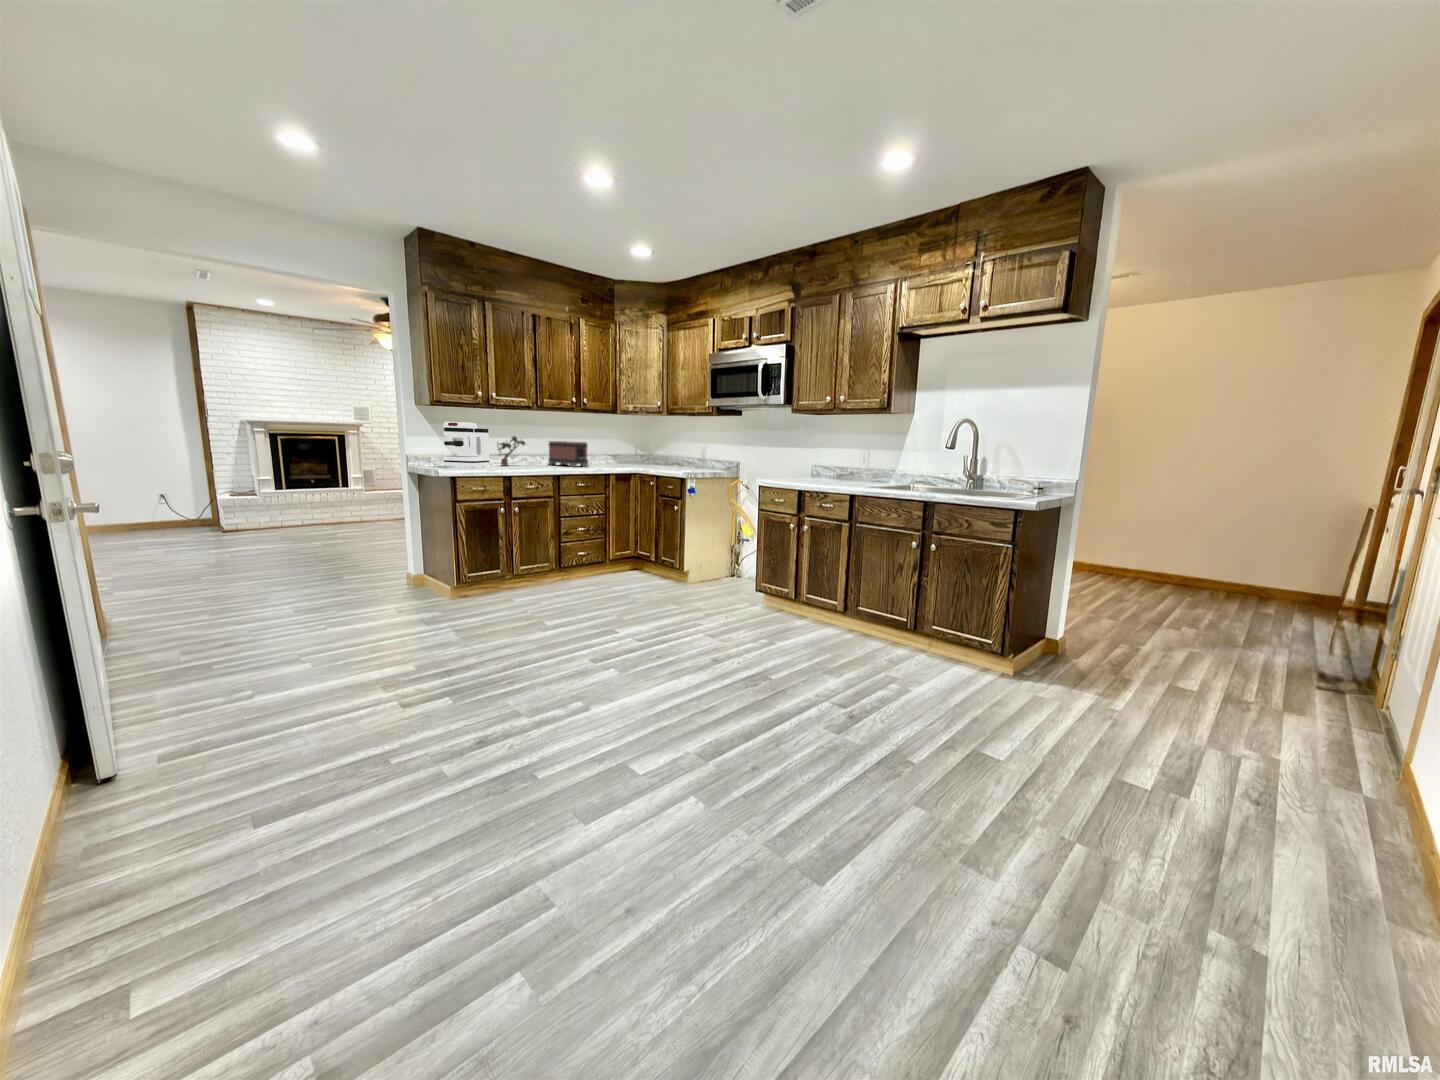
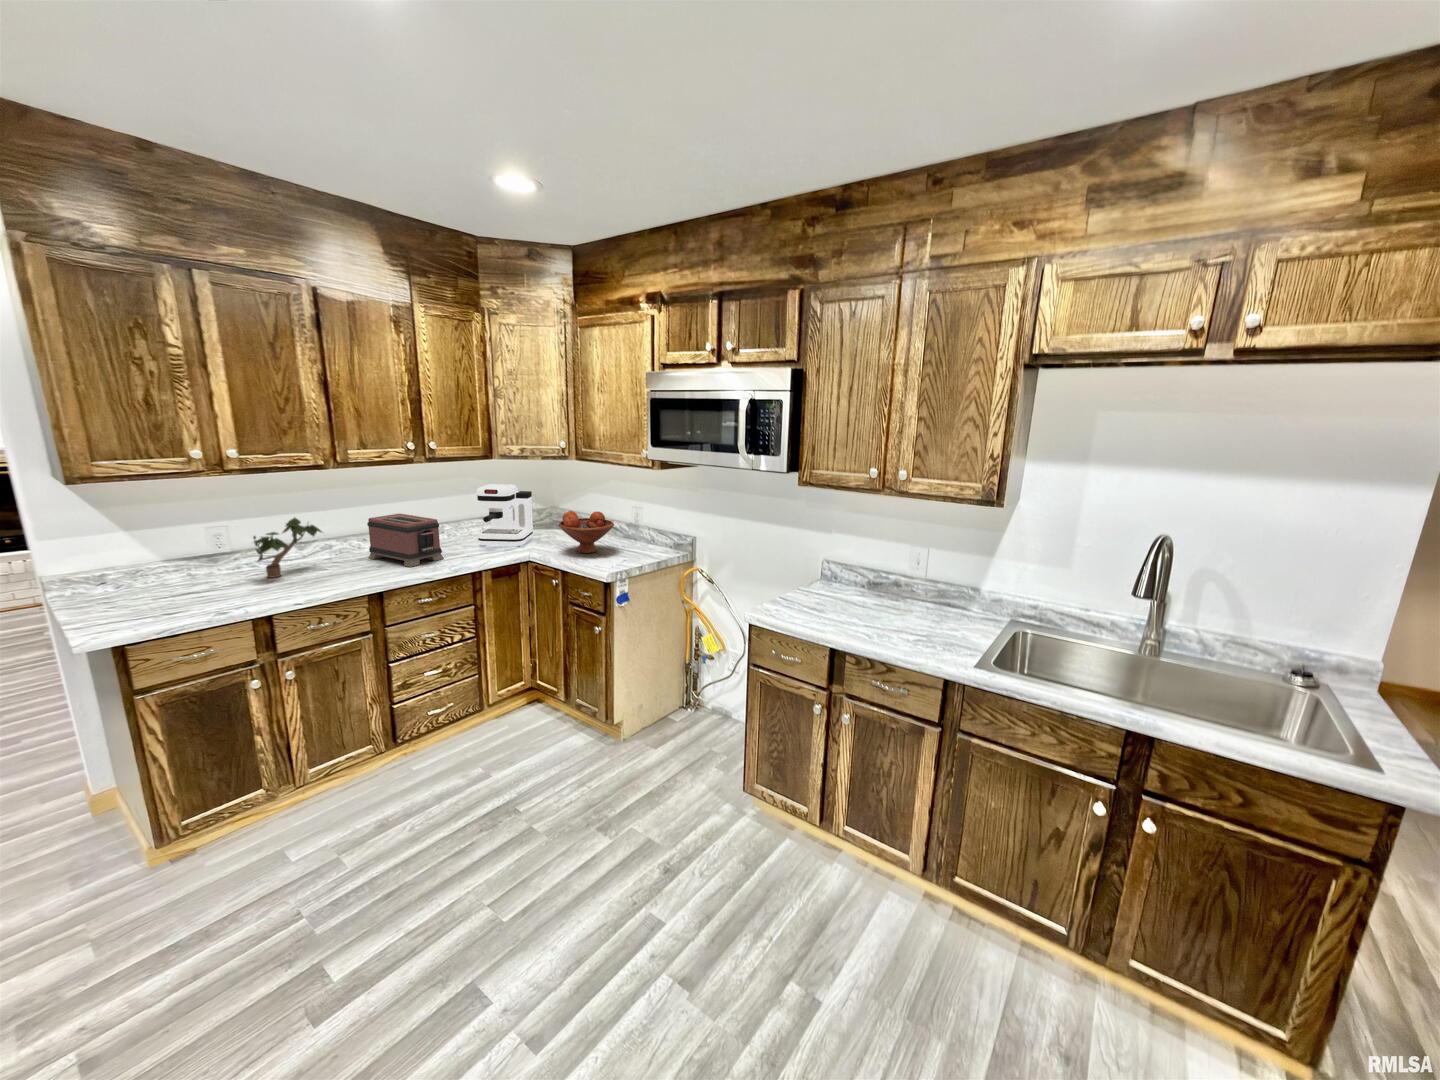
coffee maker: present [443,422,490,468] -> present [476,484,533,546]
fruit bowl: none [655,443,689,469] -> present [559,511,614,553]

